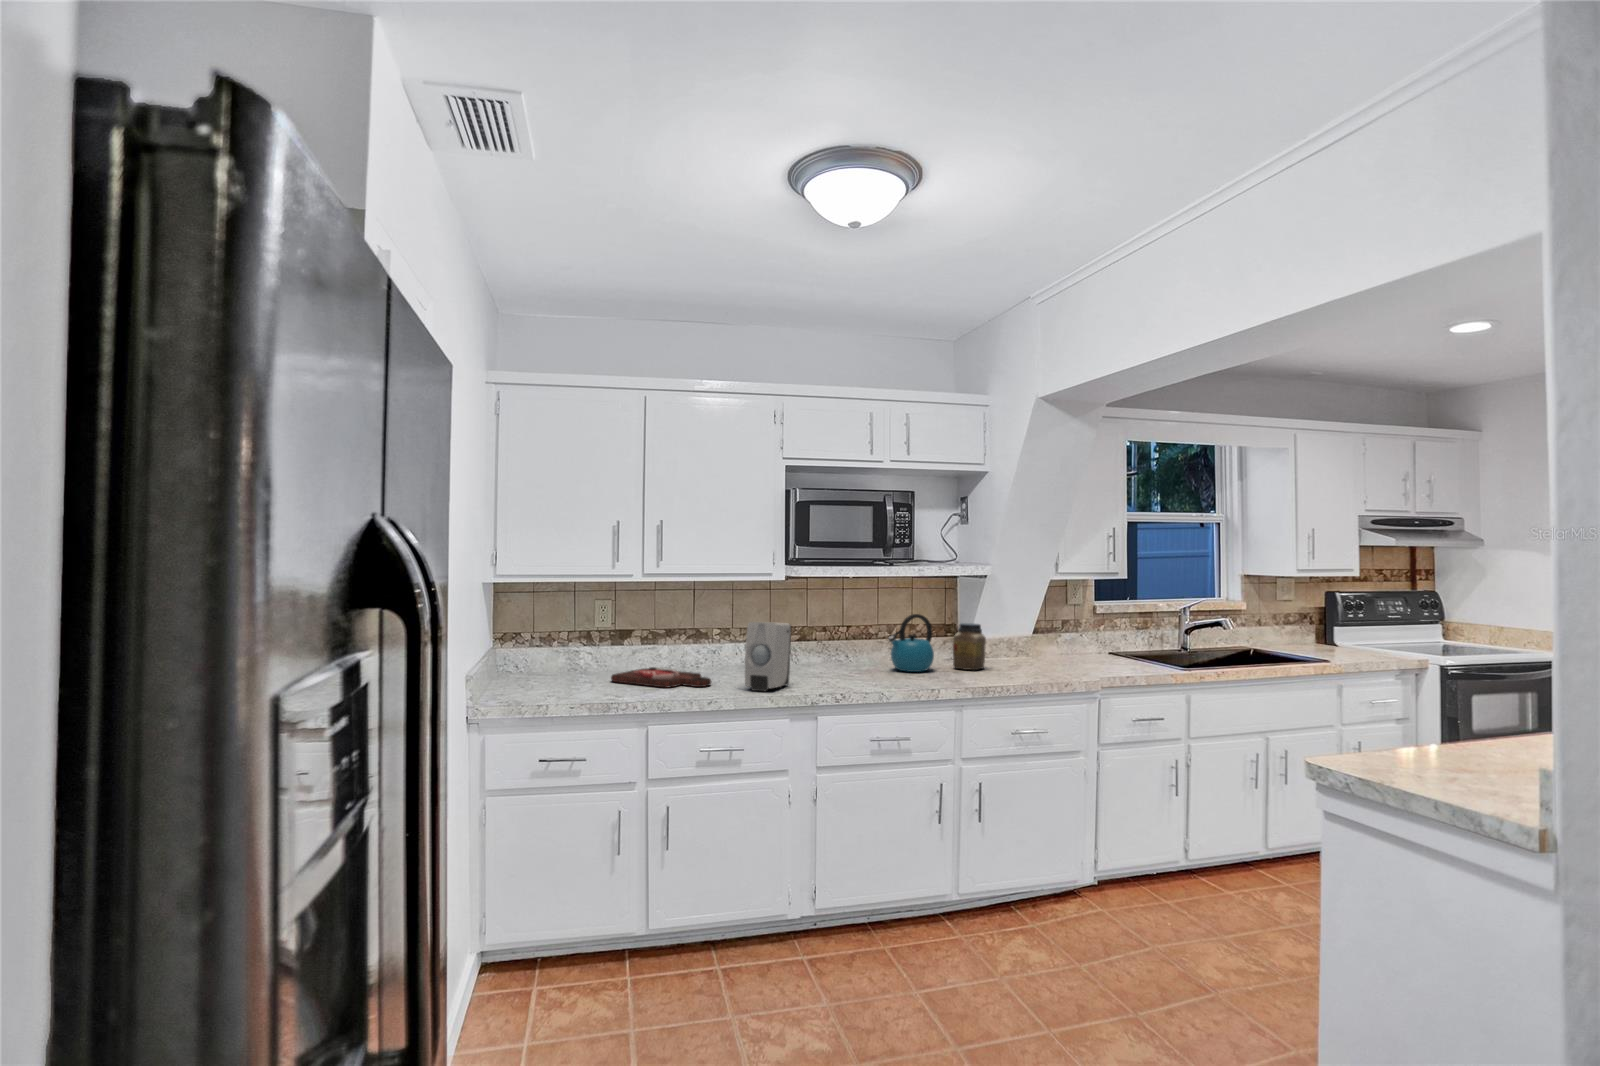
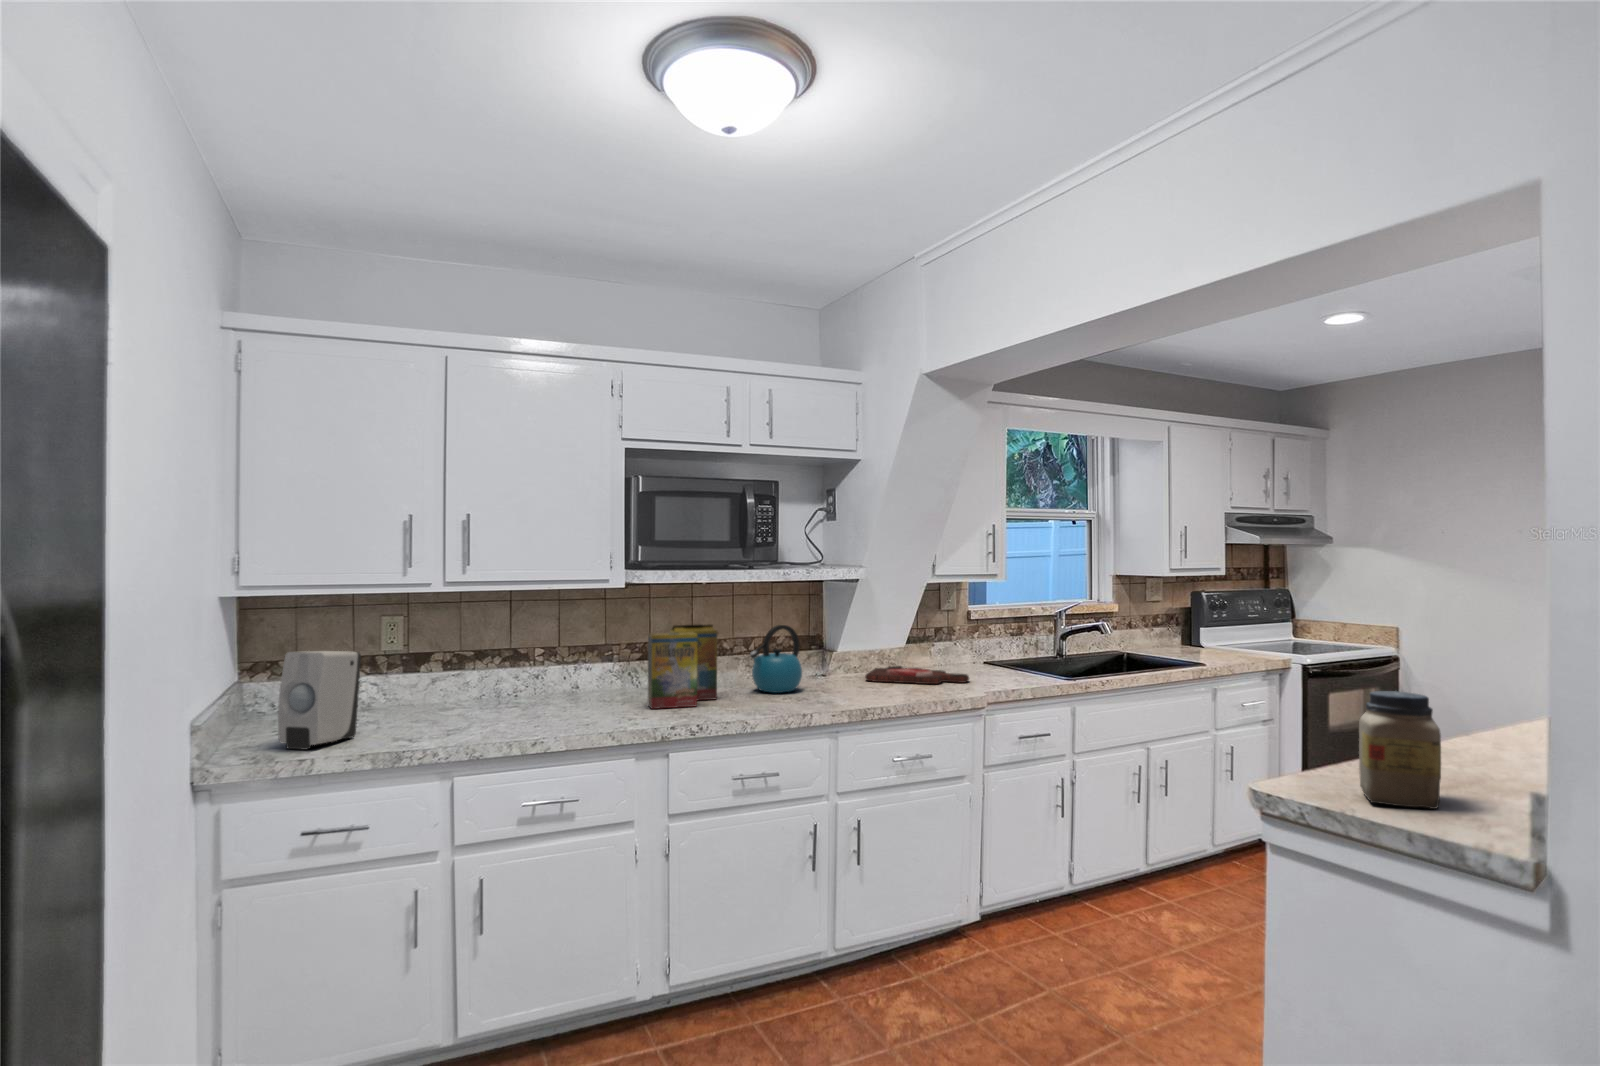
cereal box: none [801,612,860,680] -> present [648,624,717,709]
soap dispenser: present [745,622,791,691] -> present [278,651,361,750]
jar: present [953,623,986,670] -> present [1359,691,1441,809]
cutting board: present [611,667,711,688] -> present [865,666,969,684]

